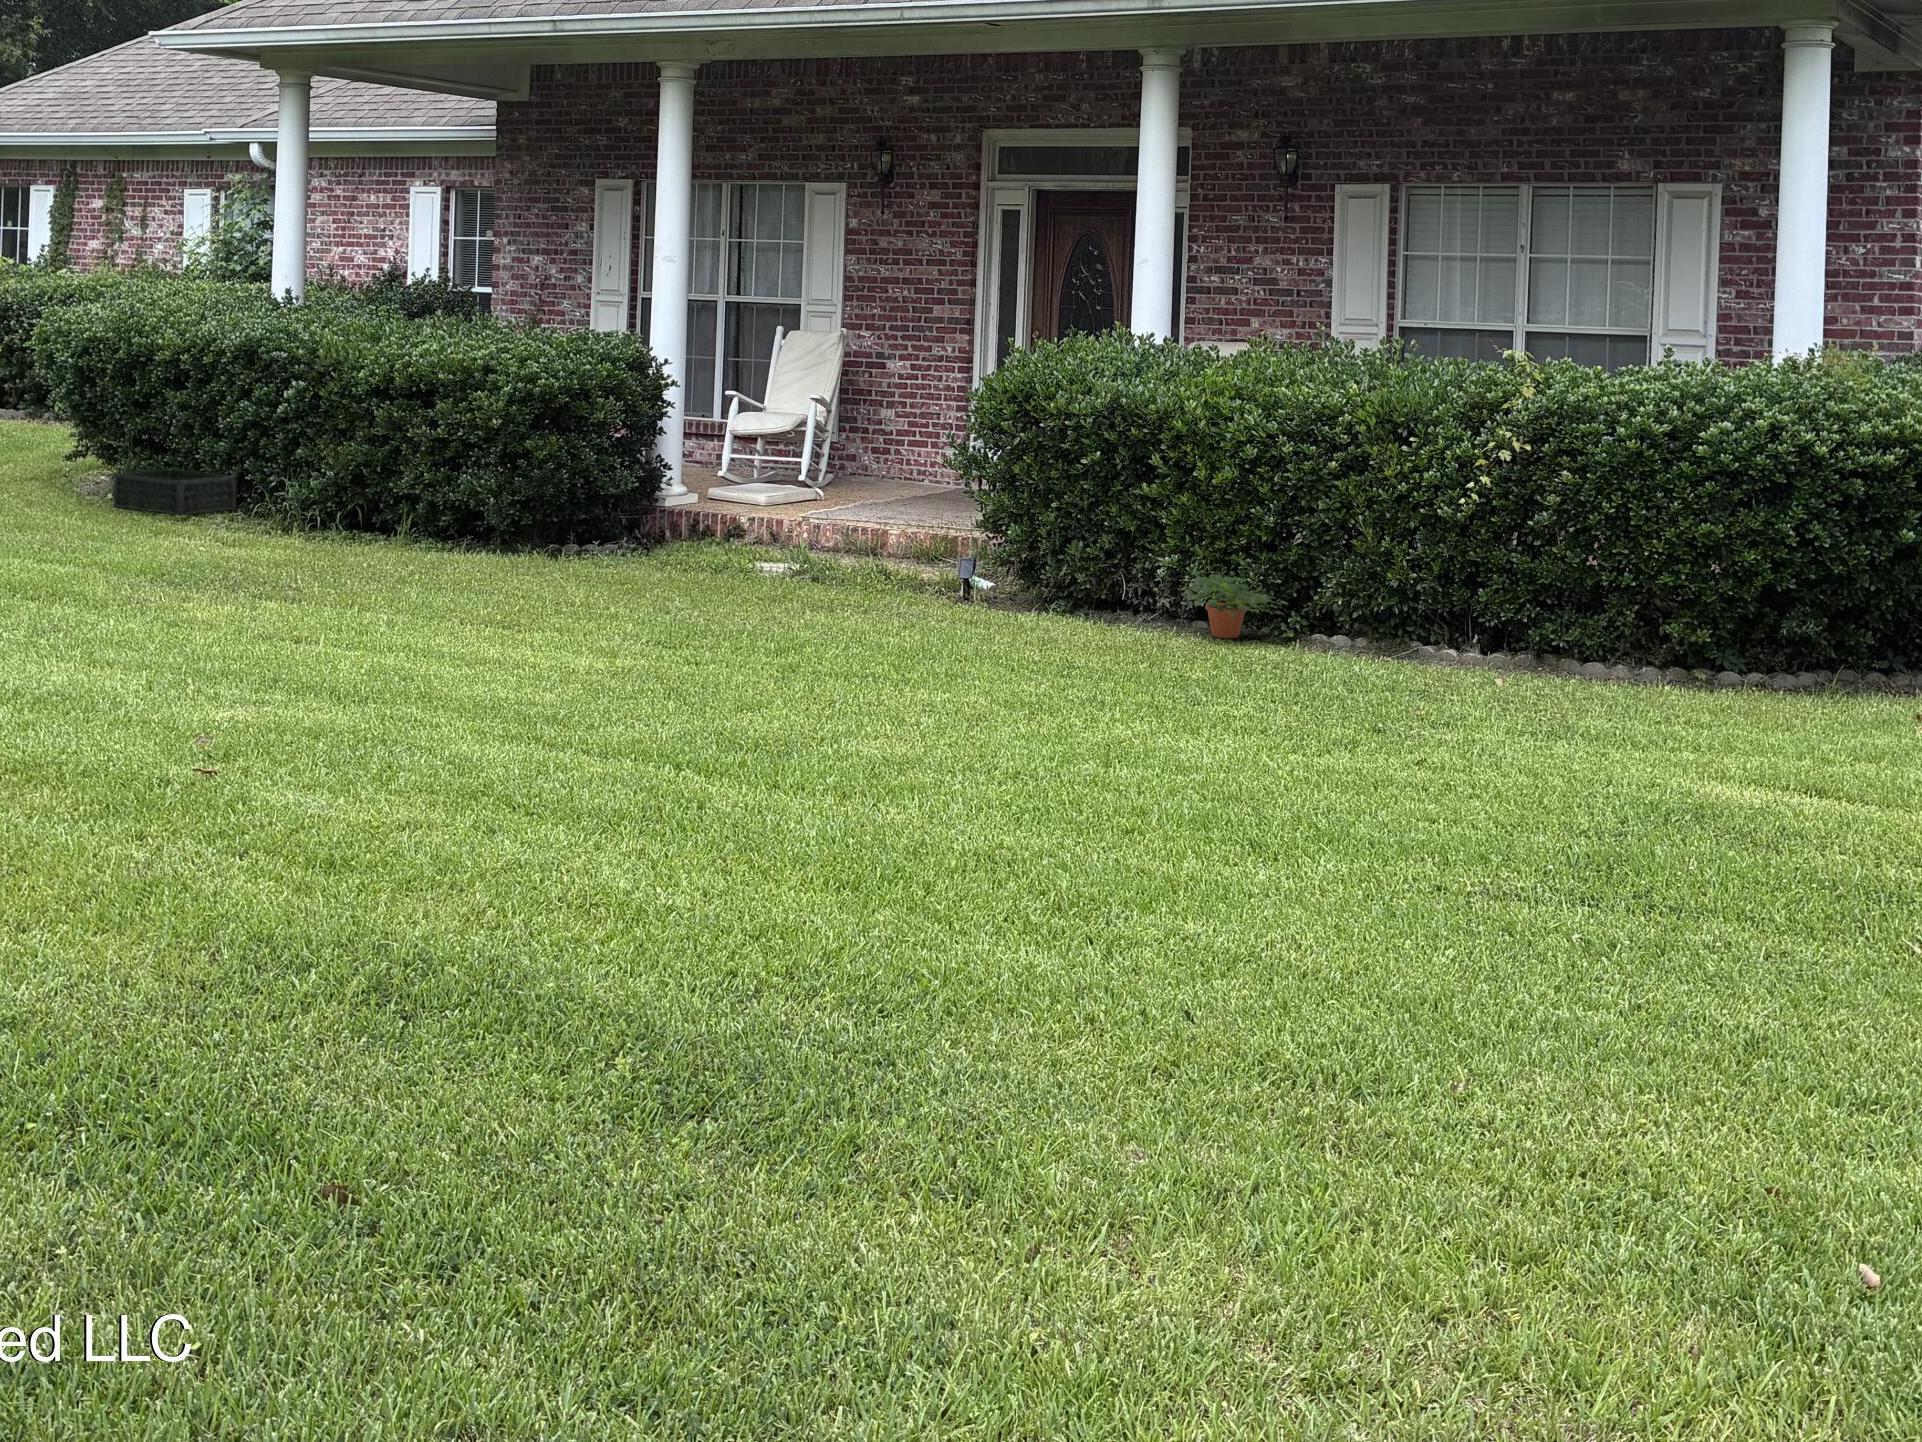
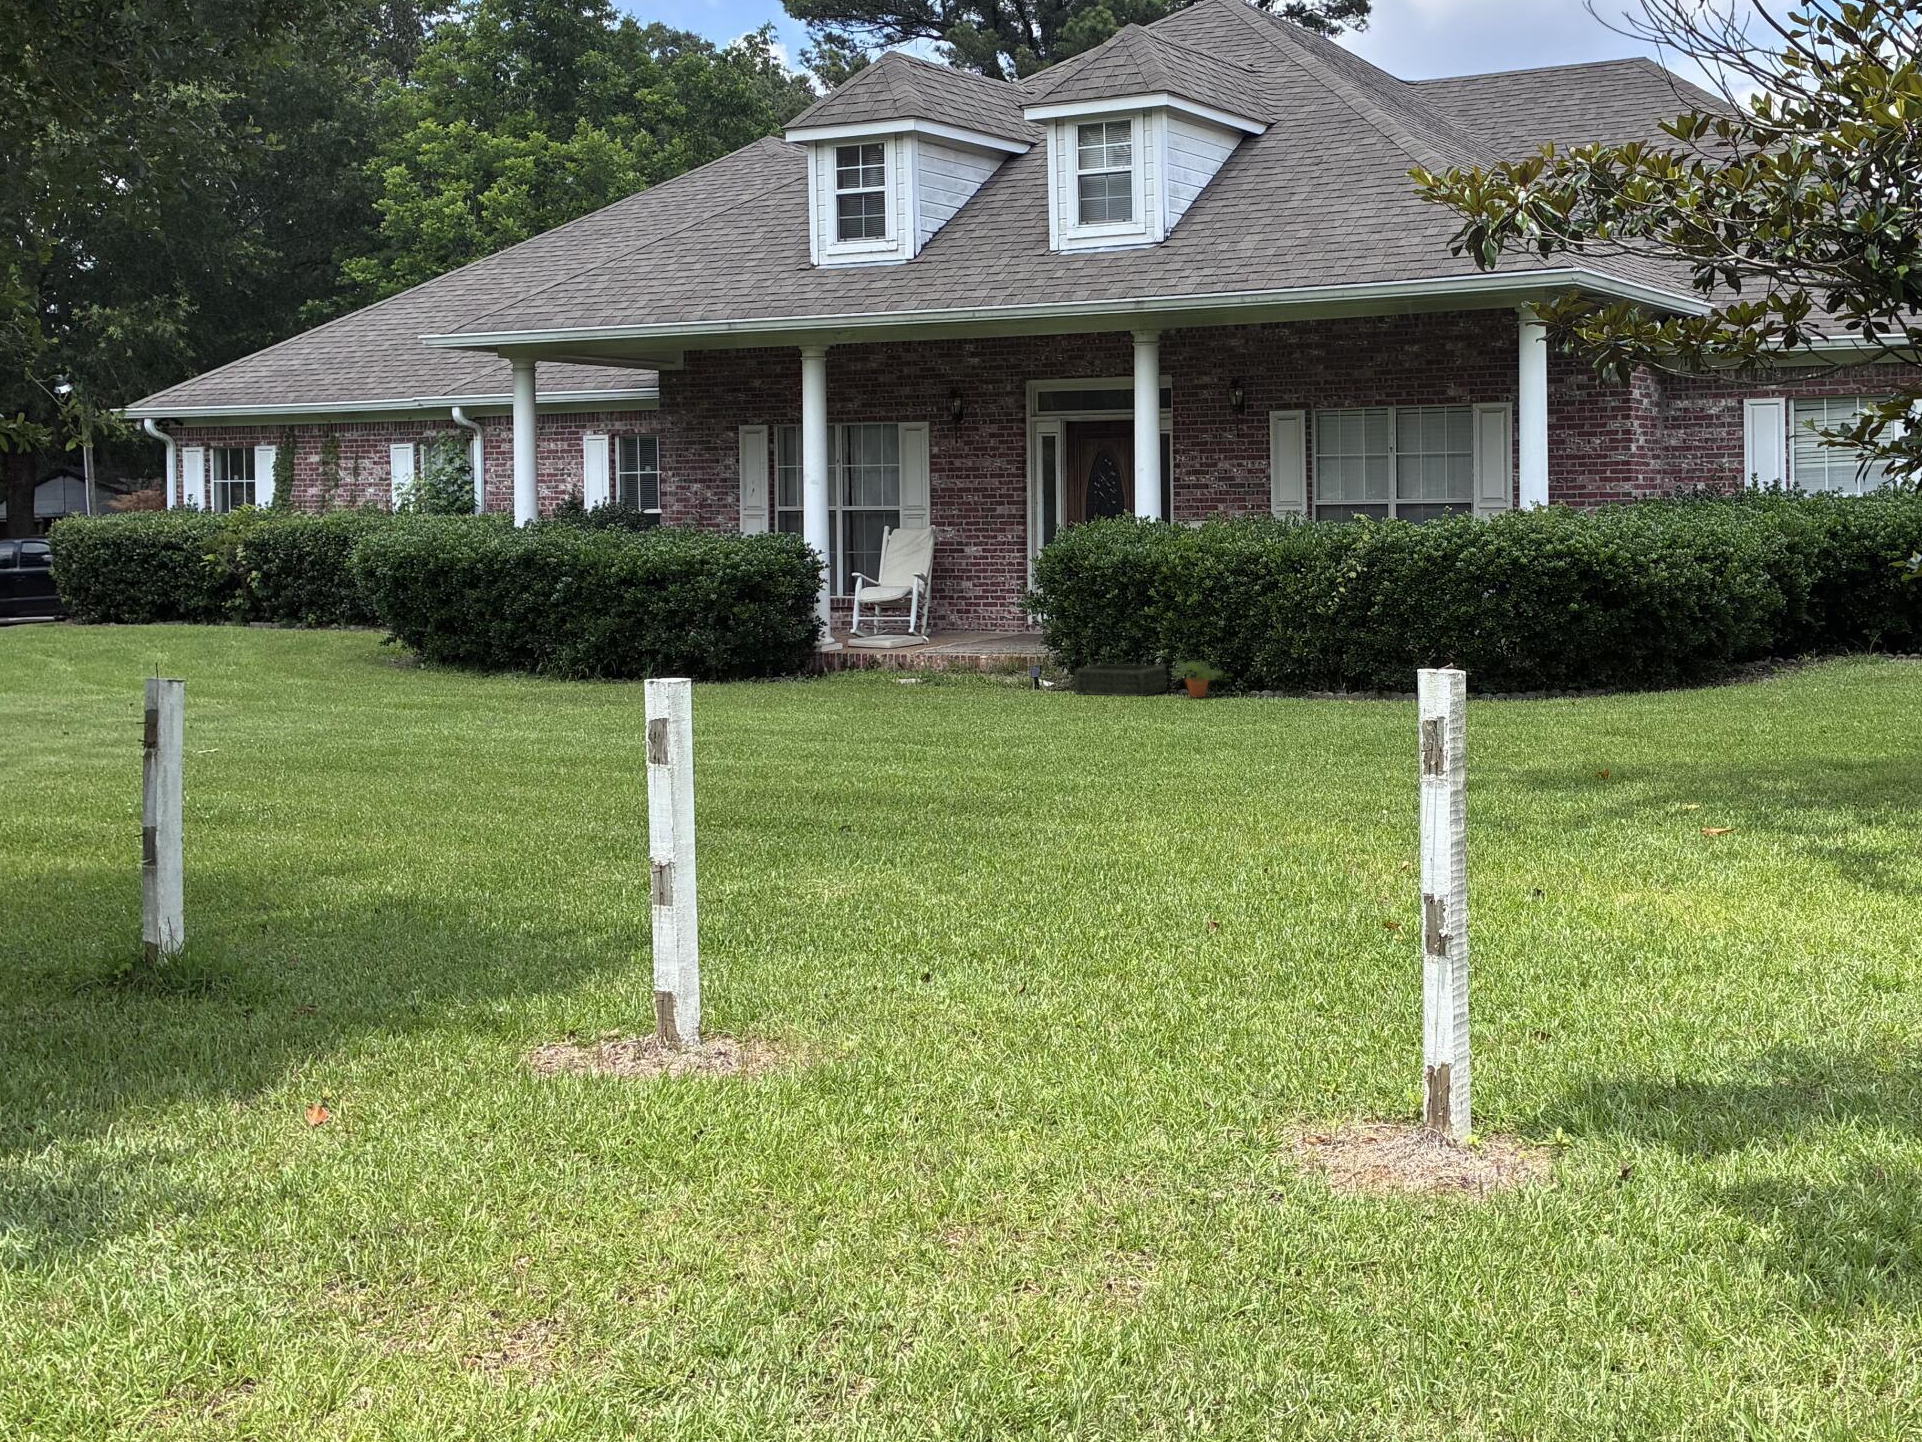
basket: present [113,469,236,515] -> present [1075,664,1166,696]

